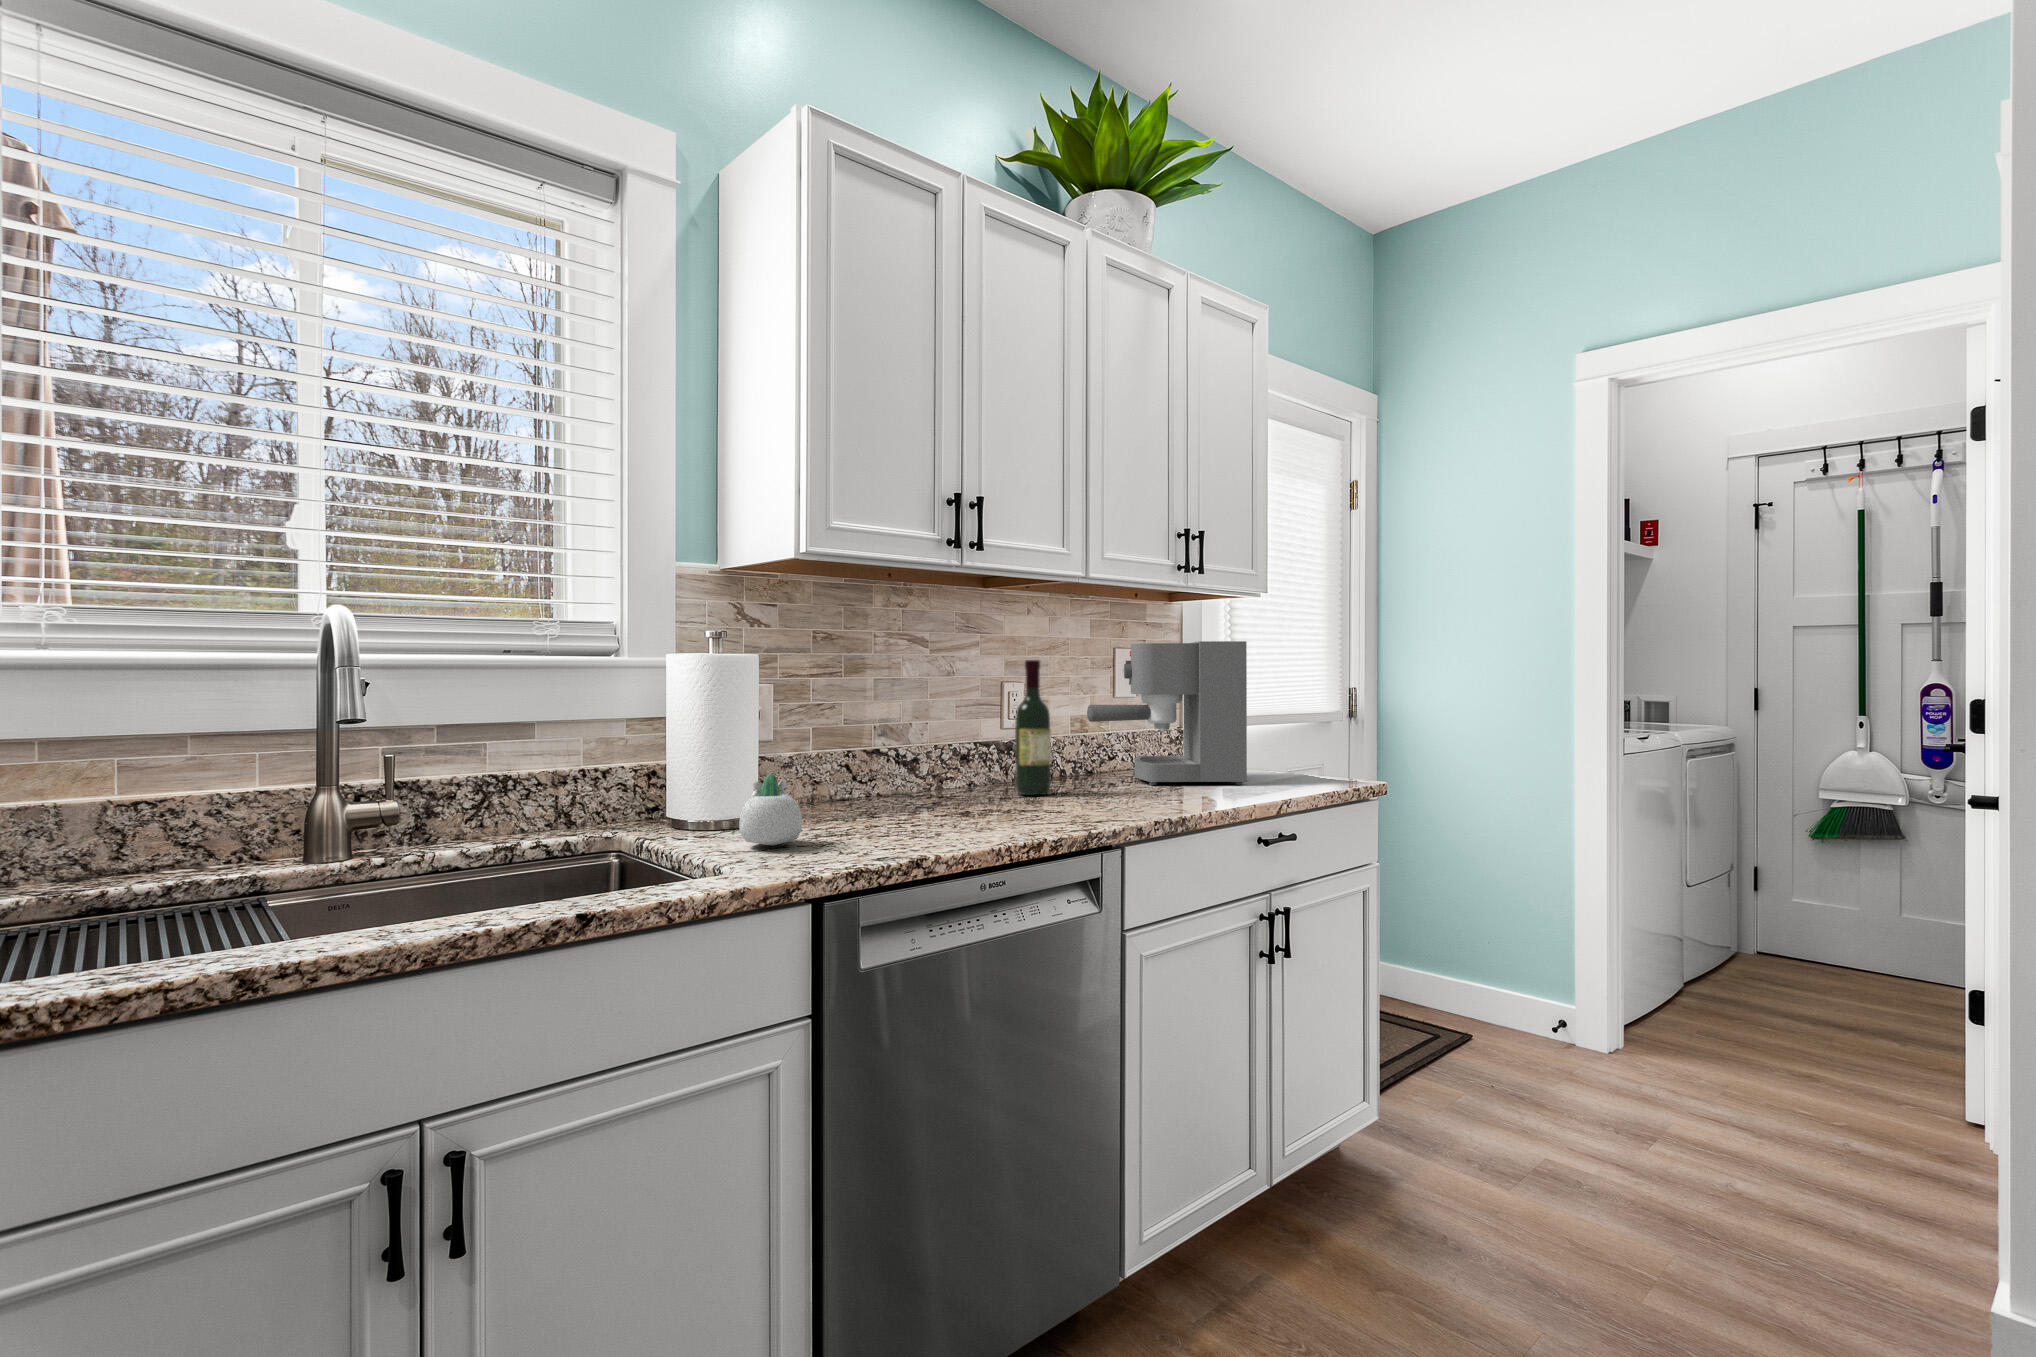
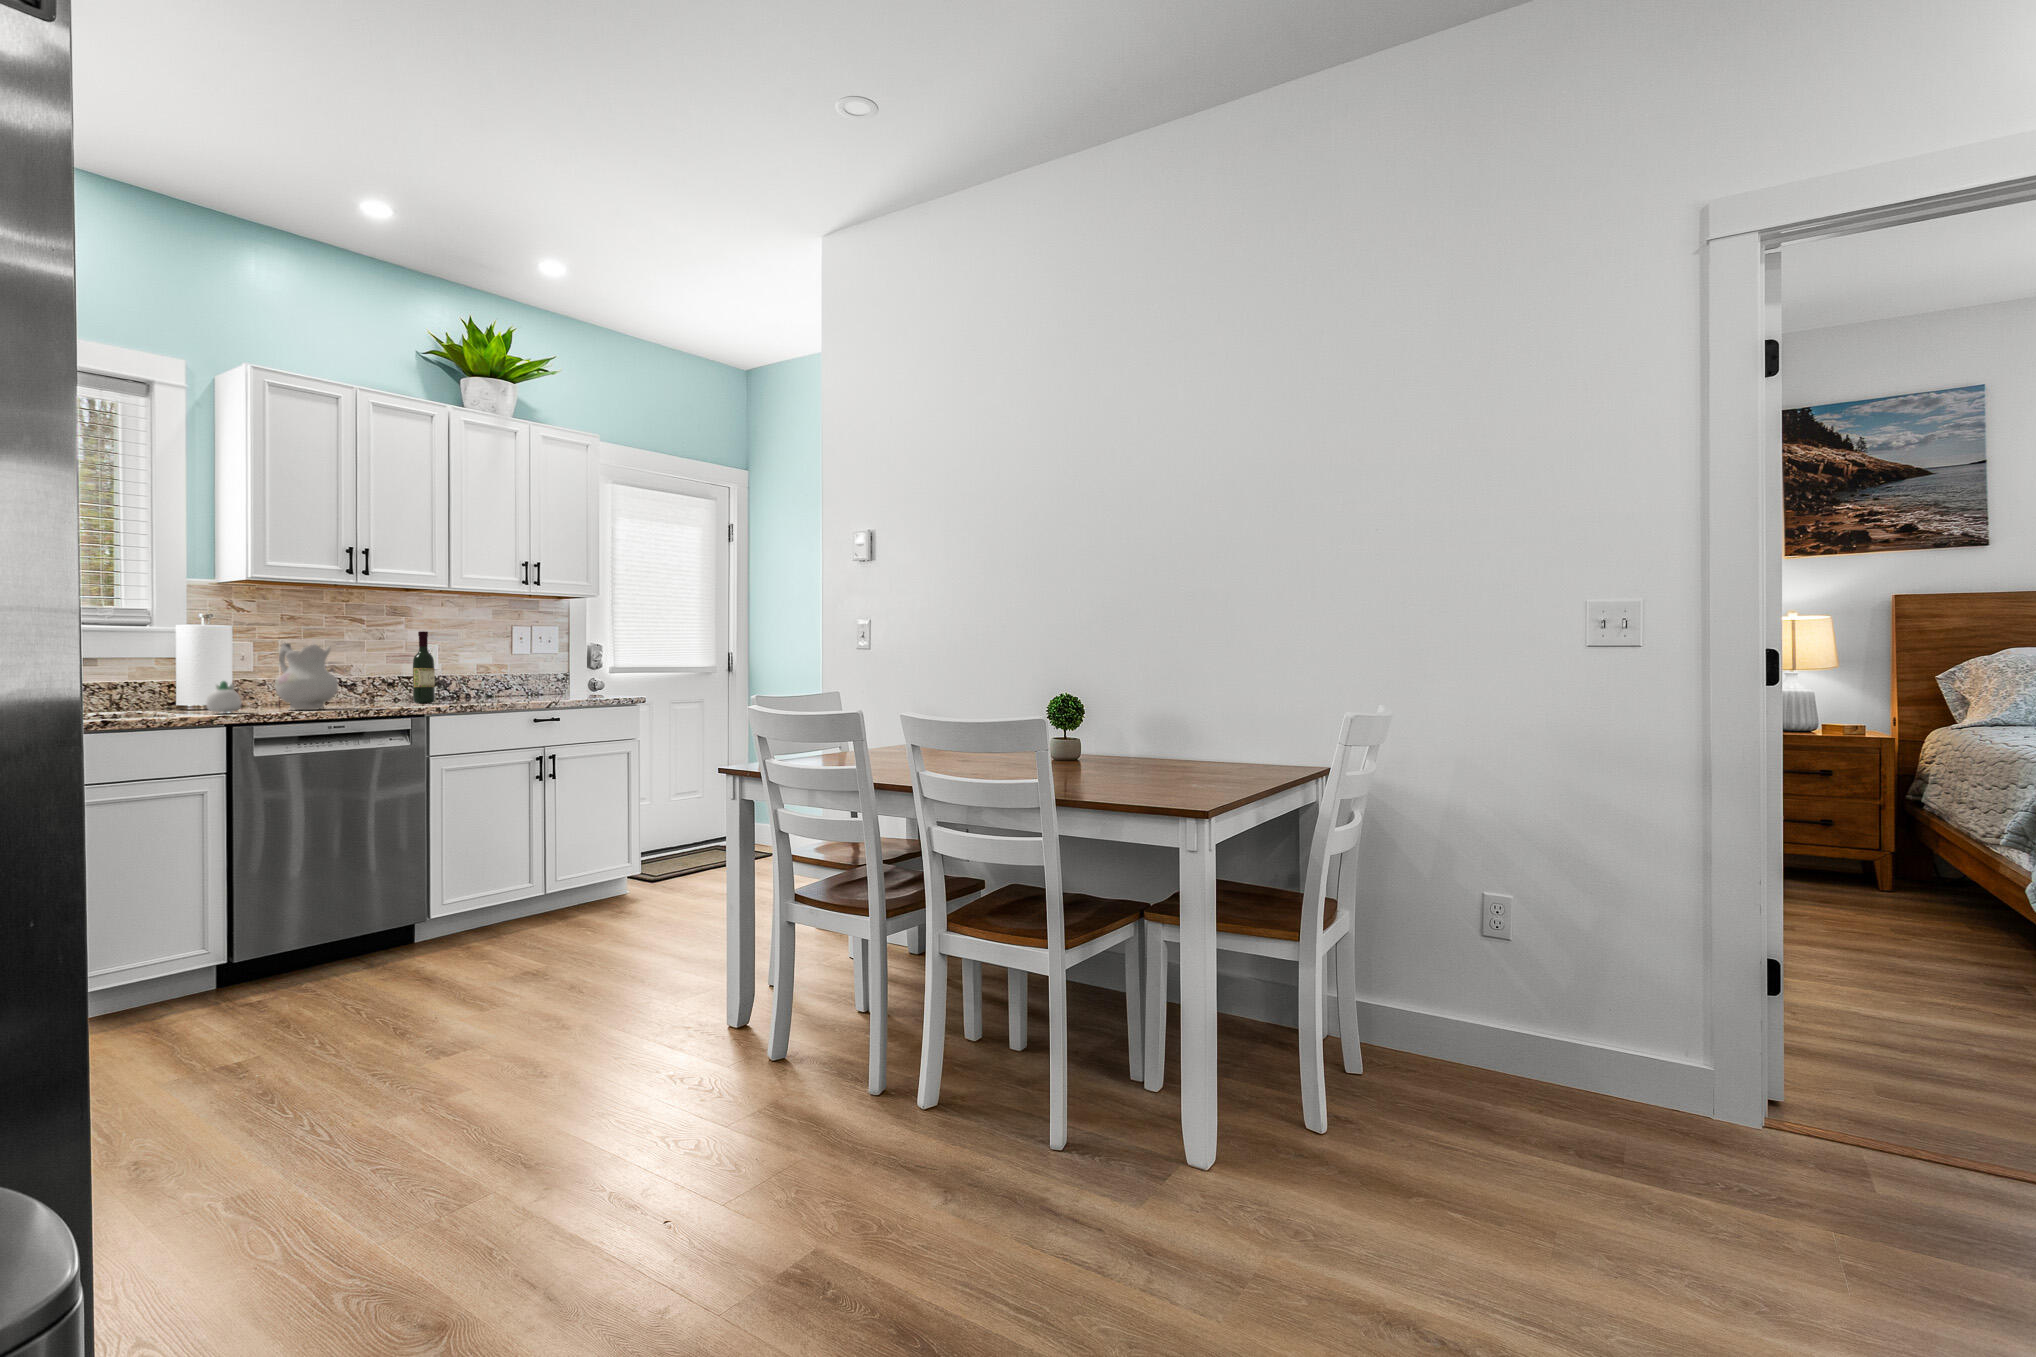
coffee maker: present [1087,641,1247,785] -> none [477,623,574,700]
ceramic pitcher: none [839,687,949,830] -> present [275,643,338,710]

